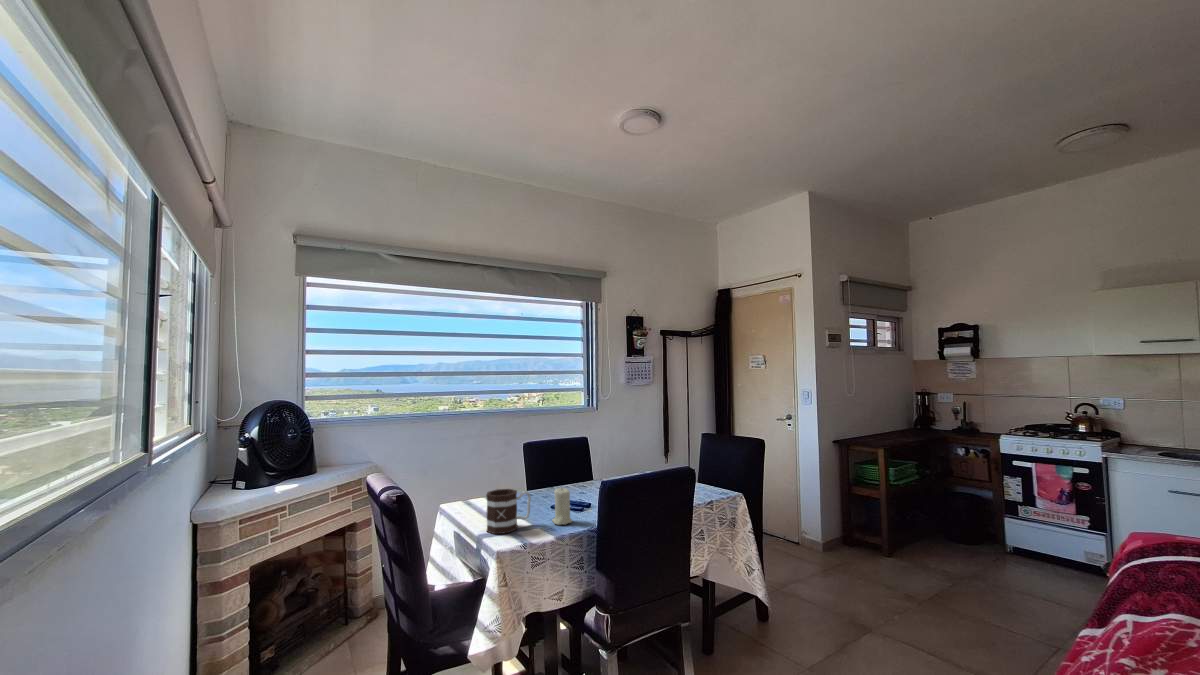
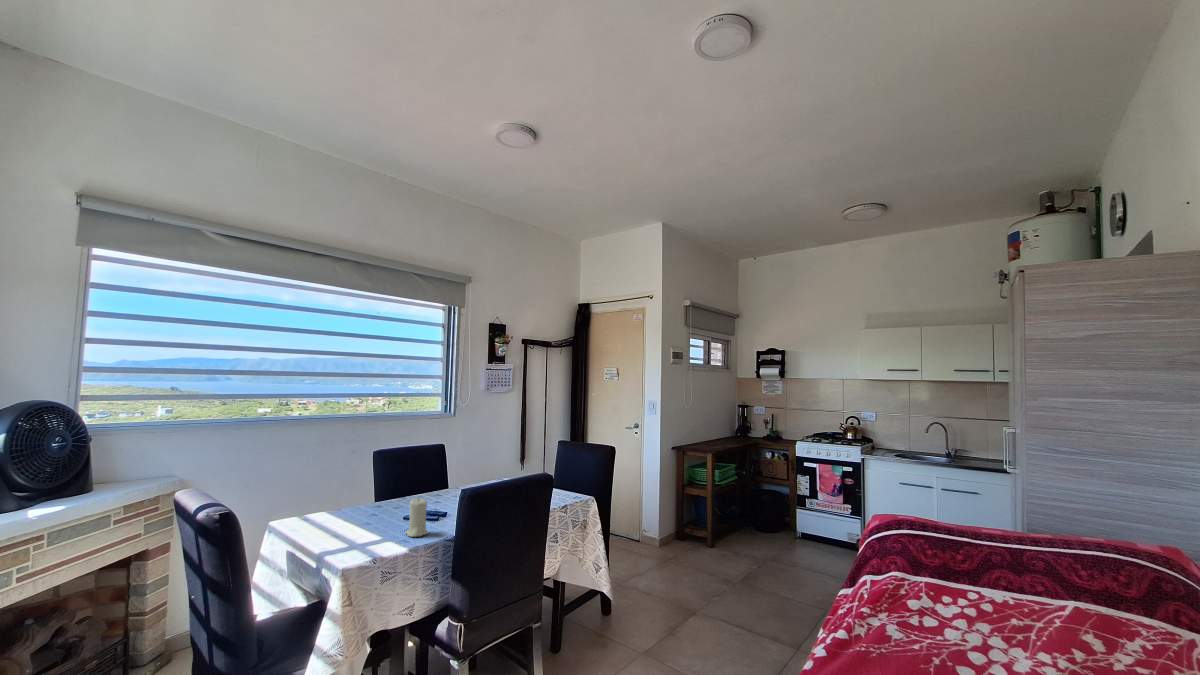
mug: present [486,489,531,534] -> none [330,501,383,551]

